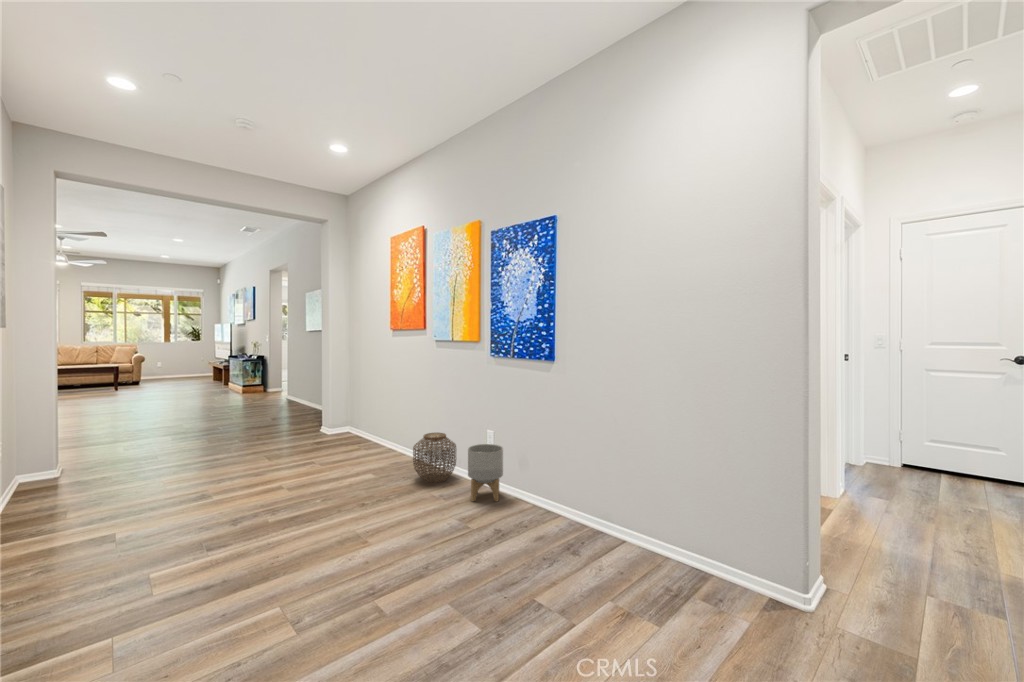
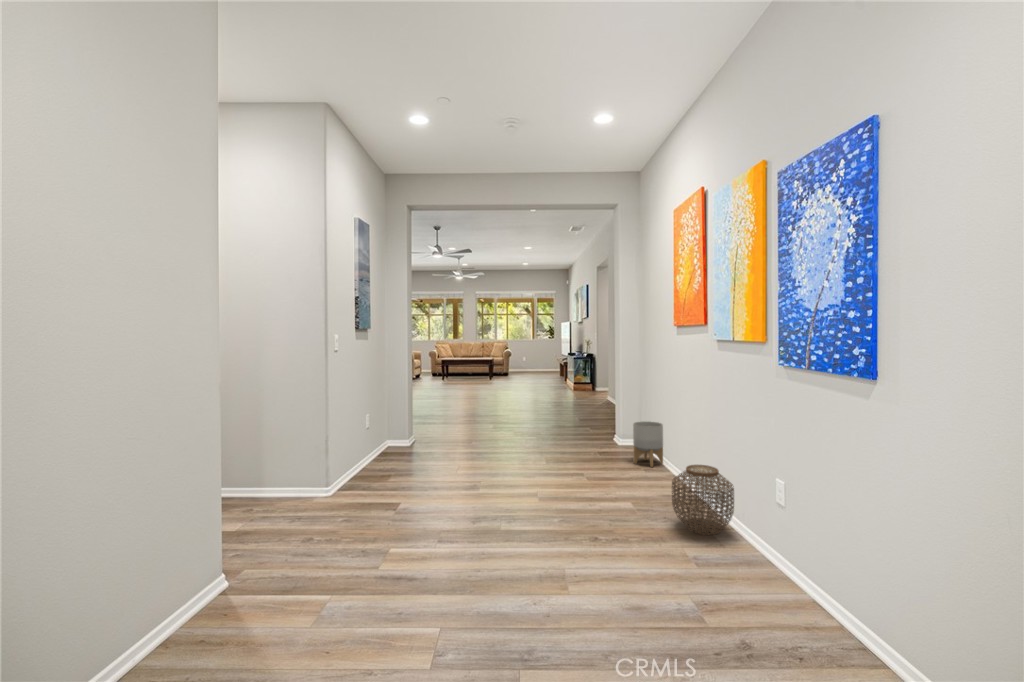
planter: present [468,444,503,501] -> present [633,421,663,467]

